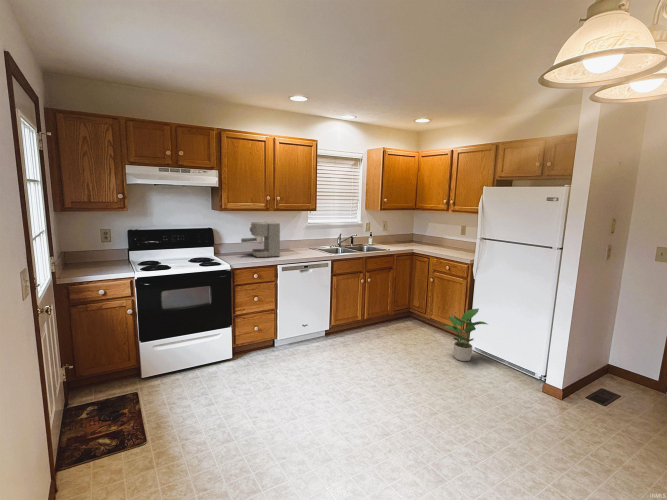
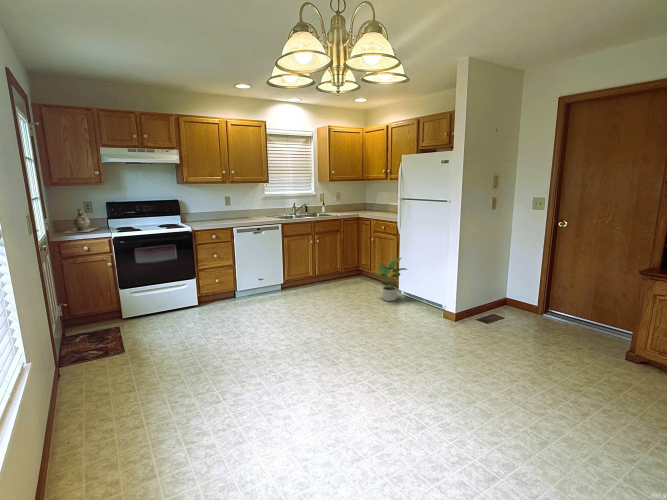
coffee maker: present [241,222,280,257] -> none [203,193,237,223]
ceramic jug: none [72,239,118,269] -> present [65,209,97,233]

